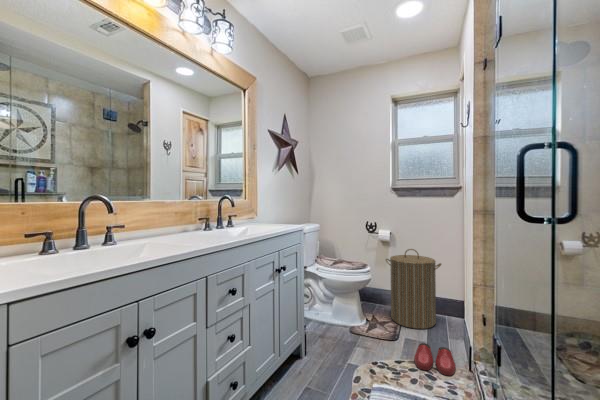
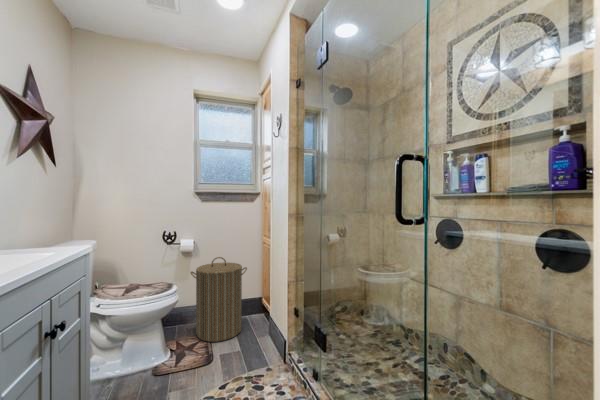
slippers: present [414,343,456,376] -> none [237,350,275,384]

